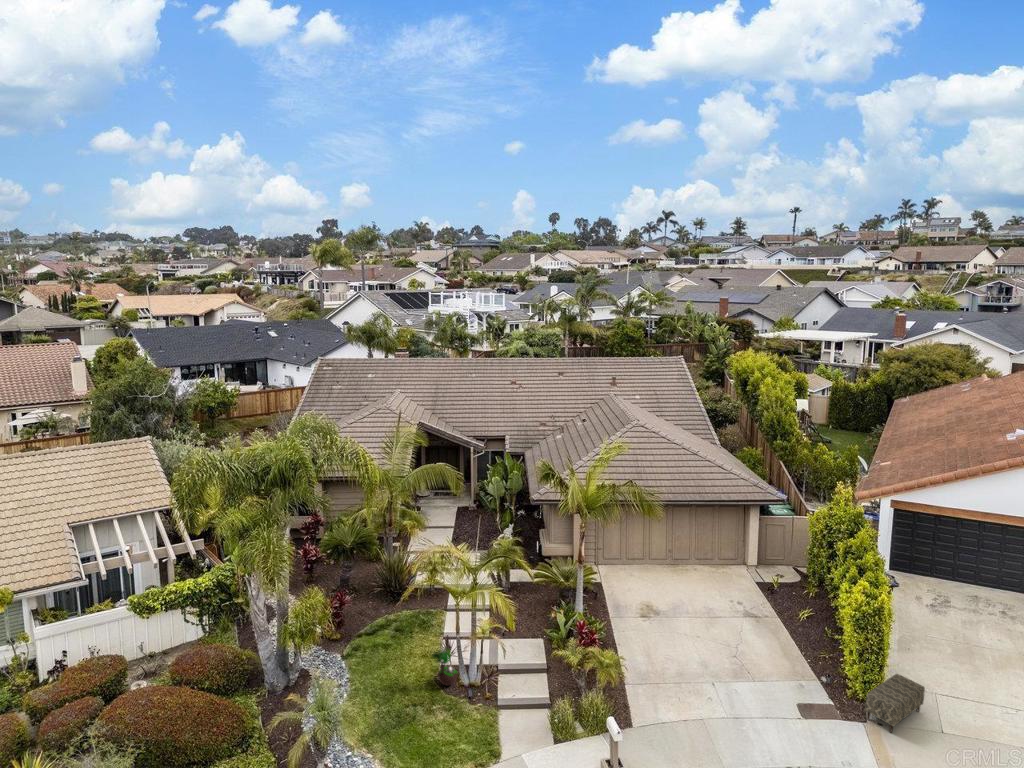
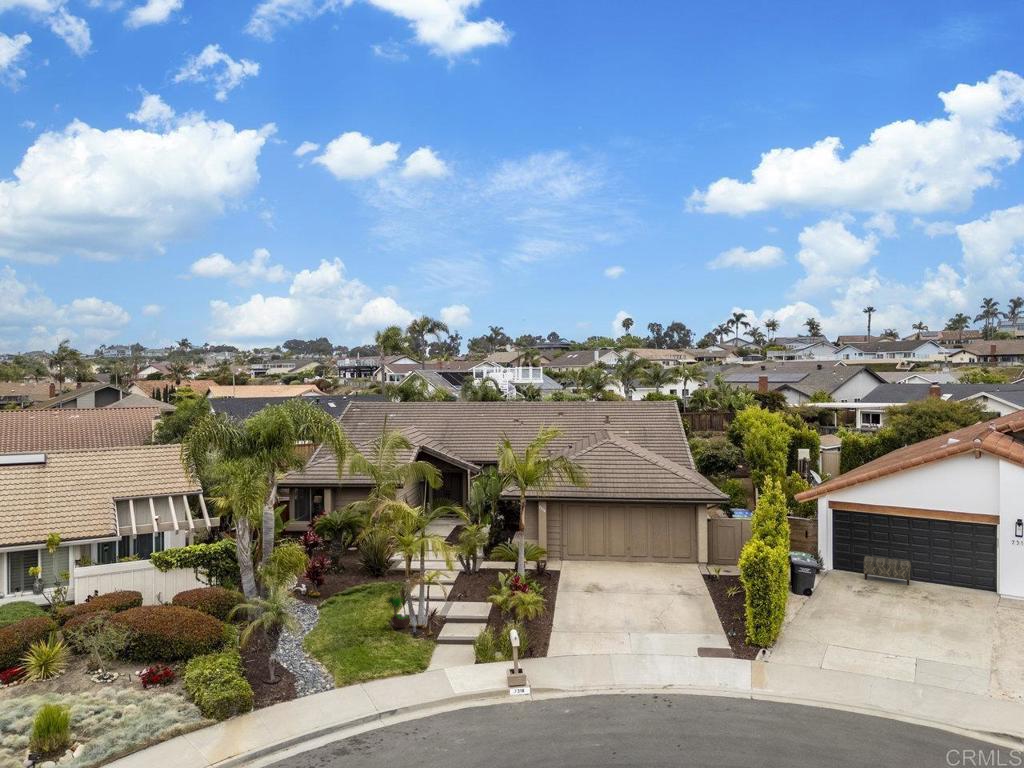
bench: present [865,674,925,733] -> present [864,556,911,585]

